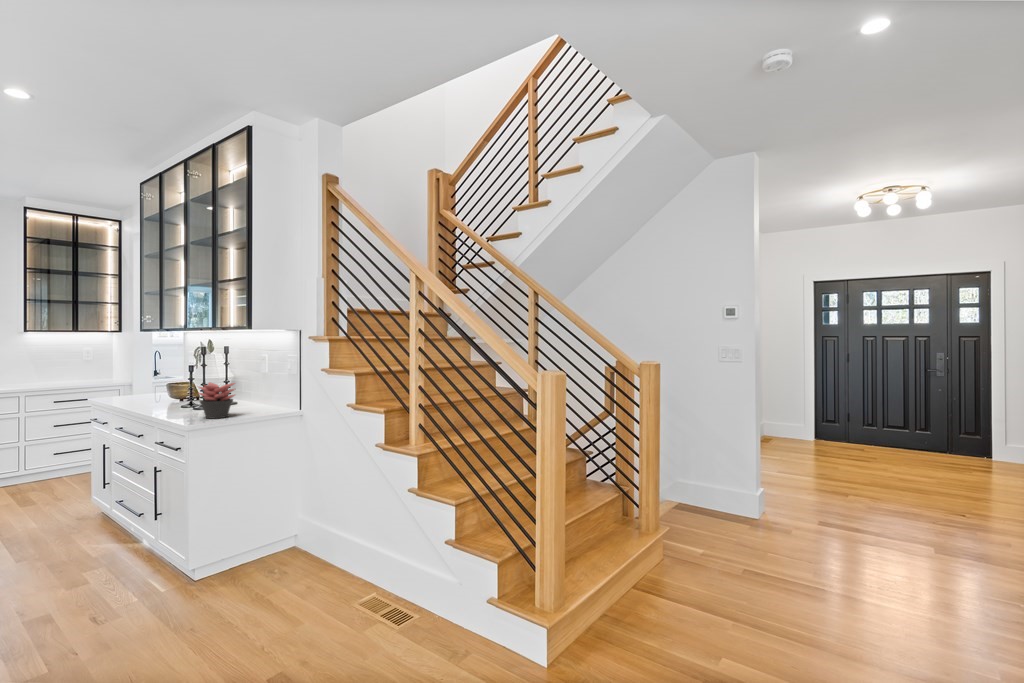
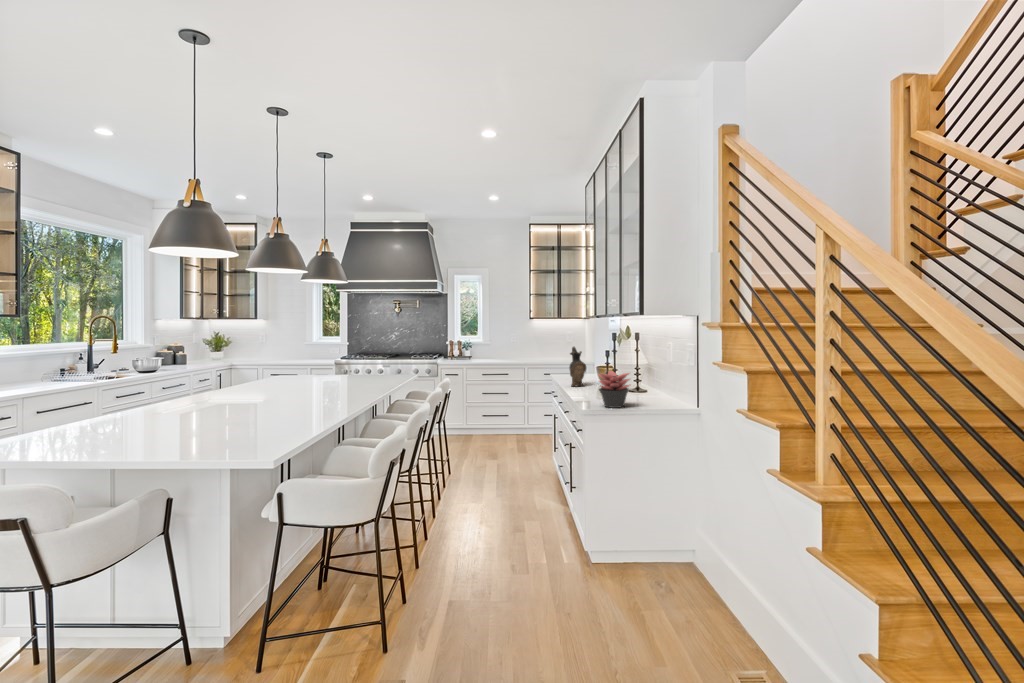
ceramic pitcher: none [133,361,156,406] -> present [569,347,586,386]

